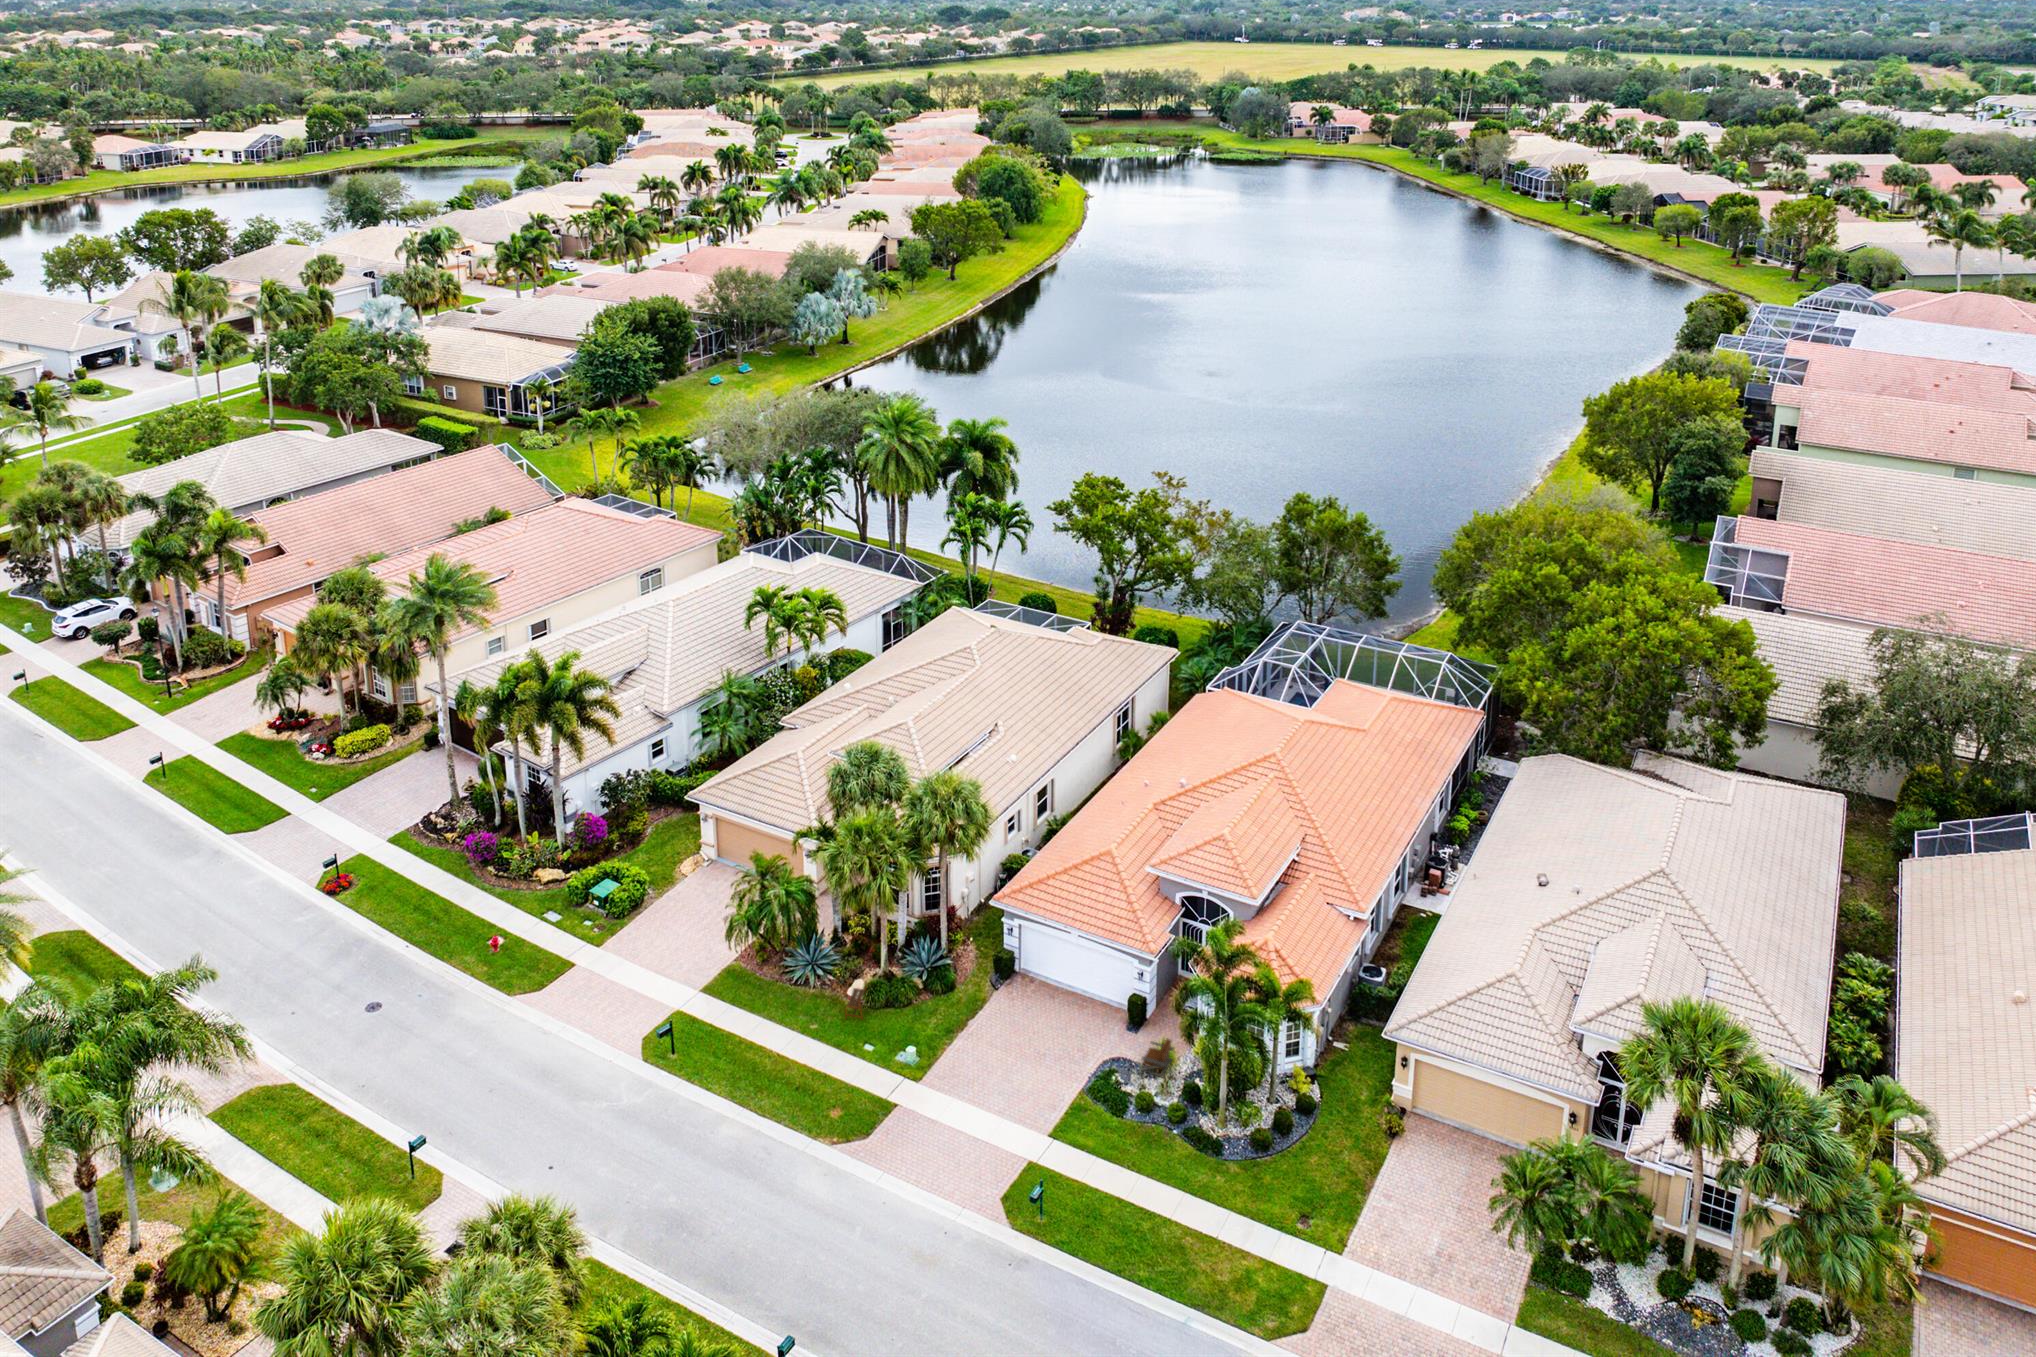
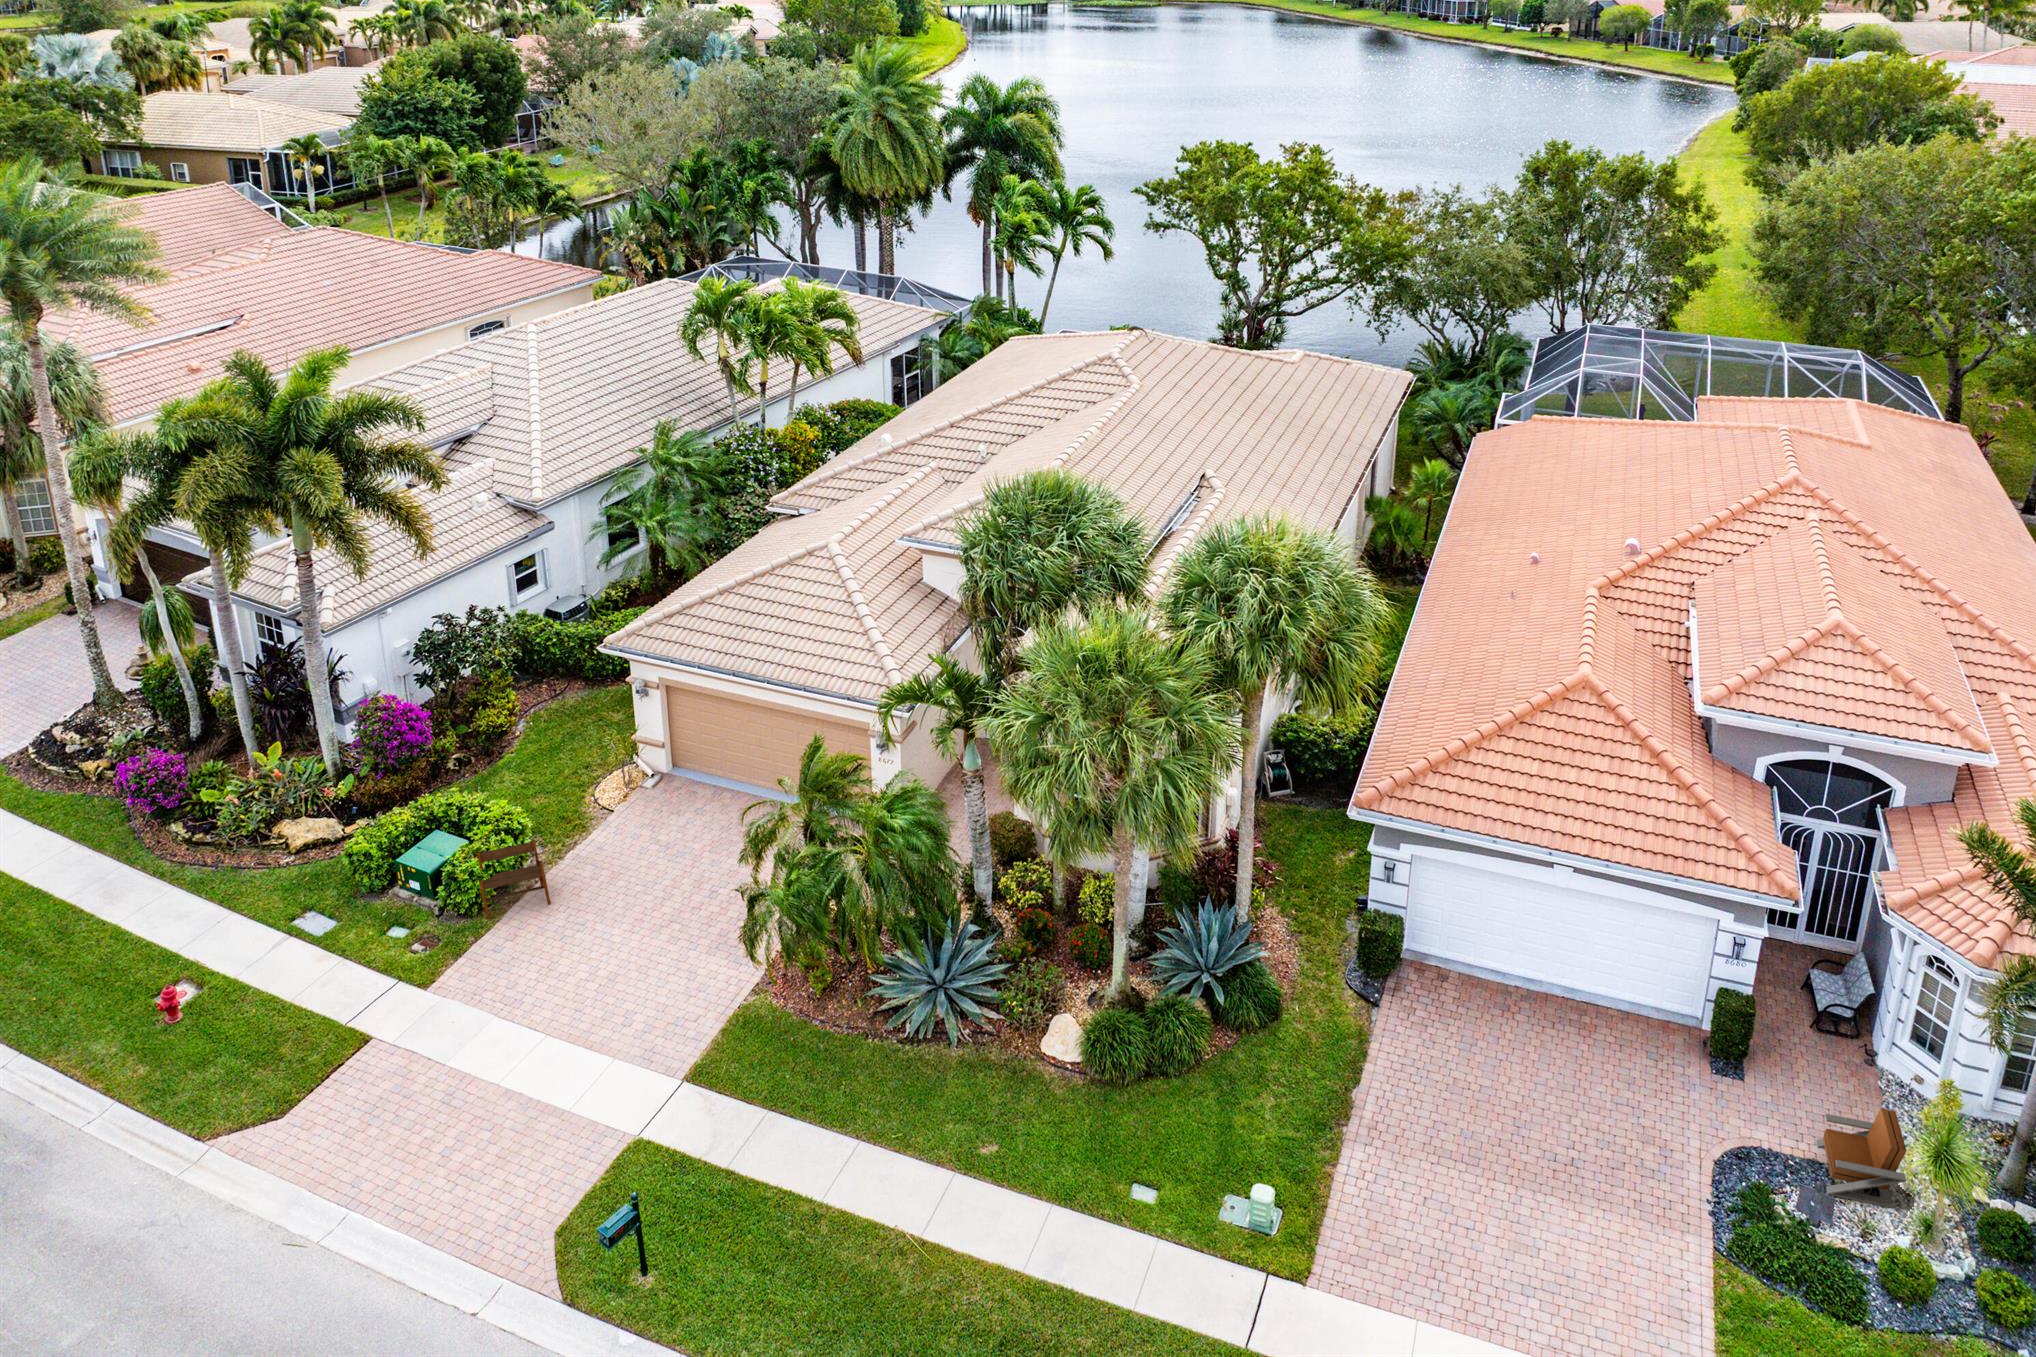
bench: present [845,986,867,1019] -> present [477,841,551,919]

